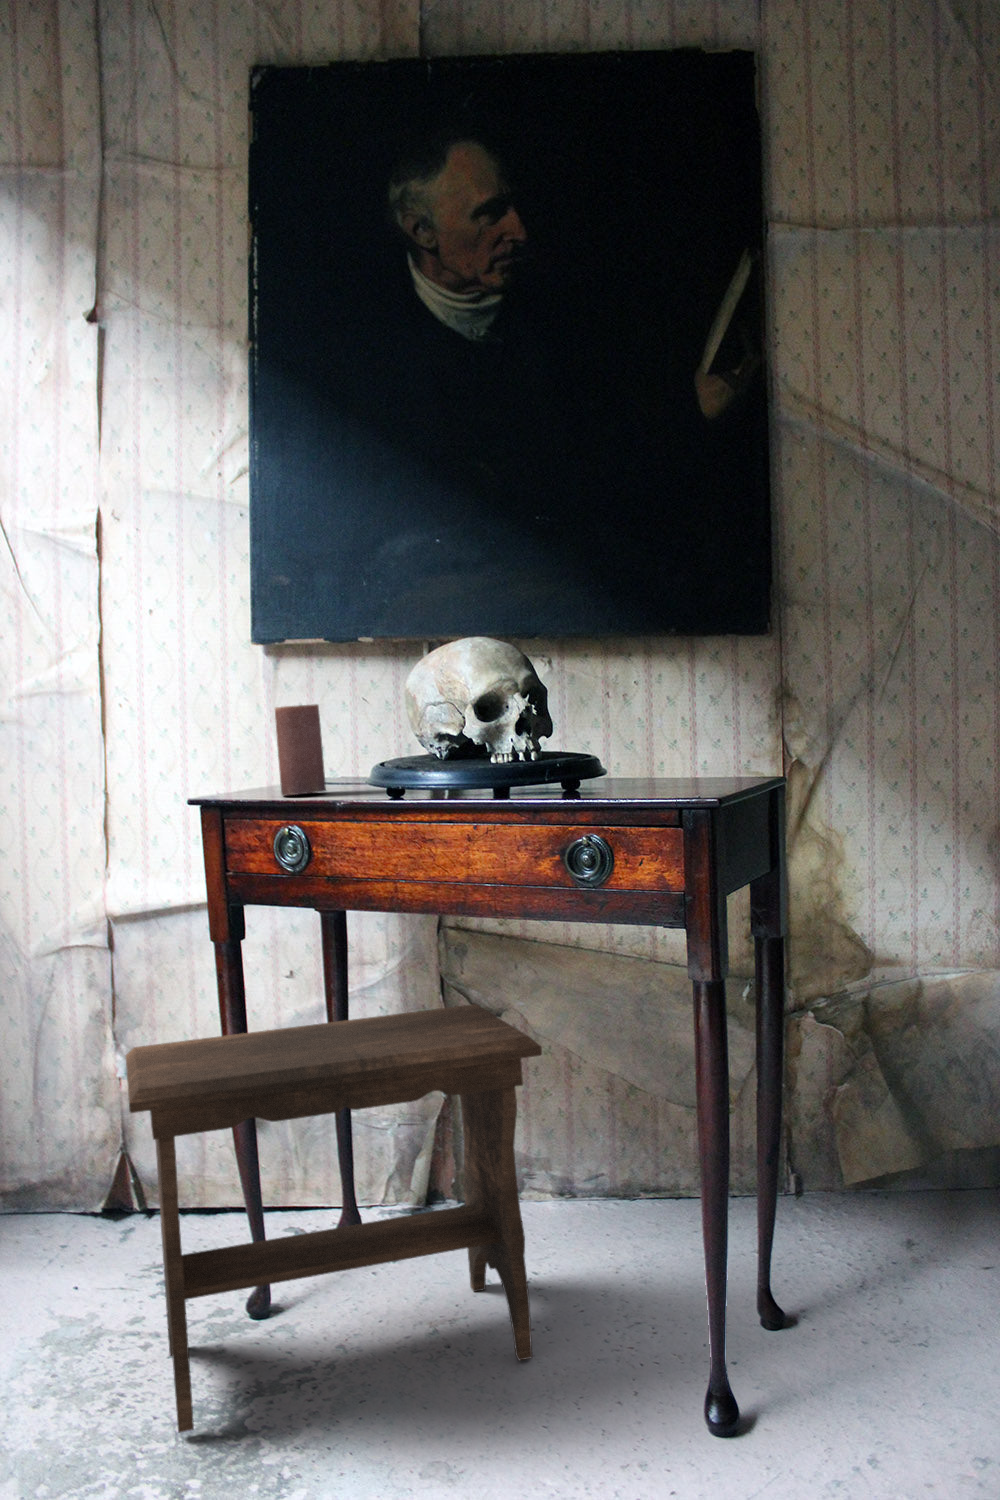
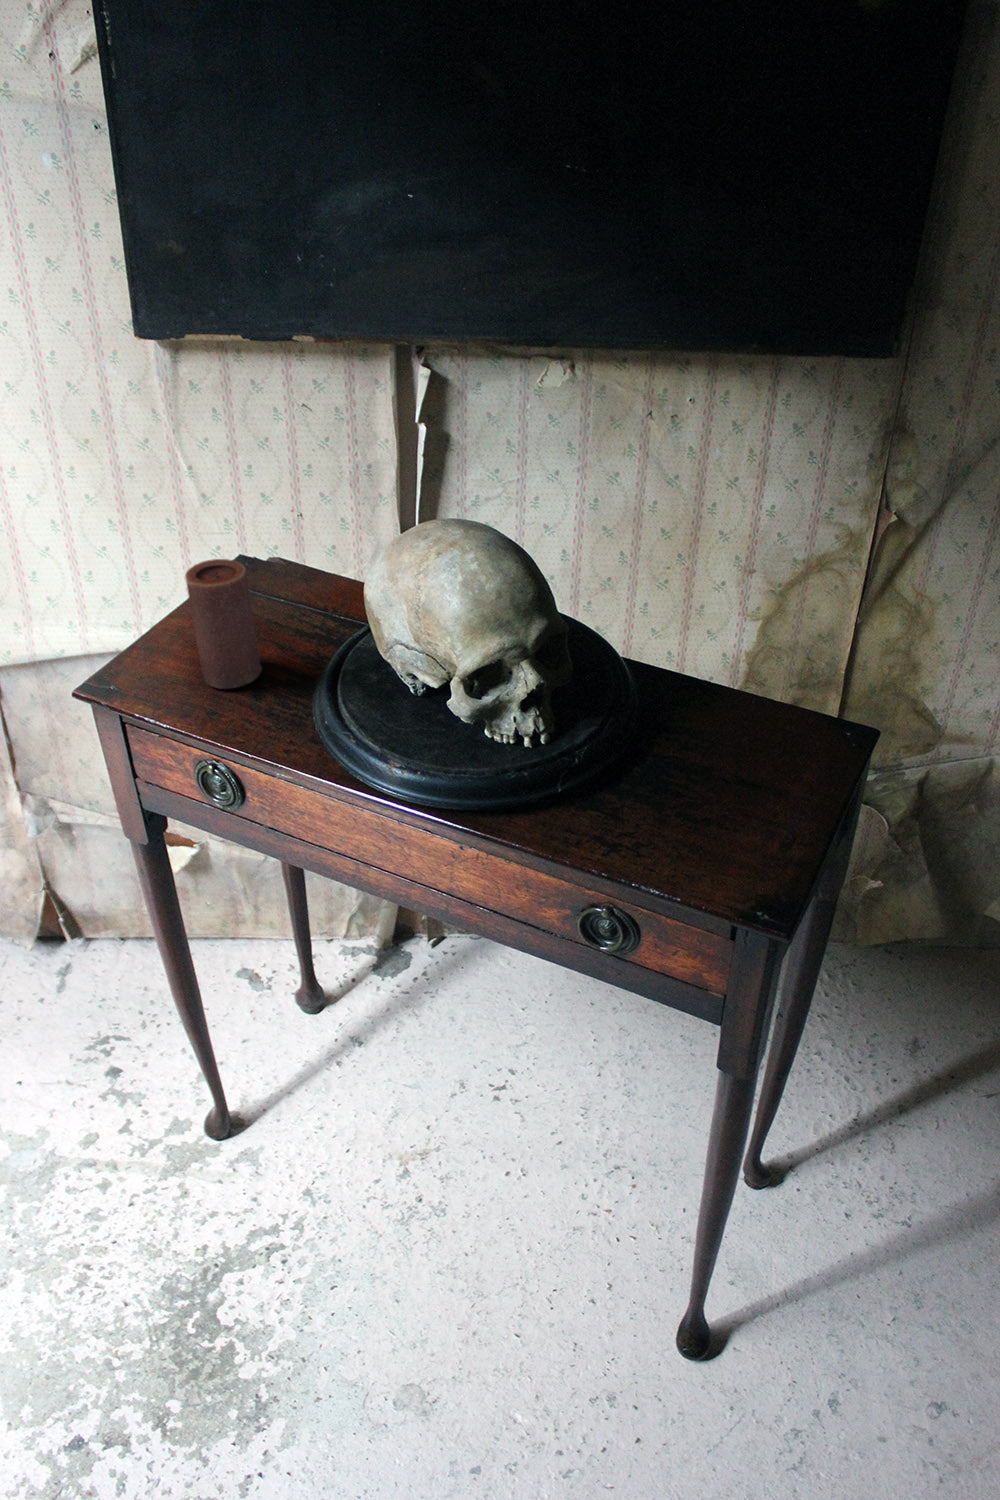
footstool: present [126,1004,542,1433] -> none [44,870,527,1337]

